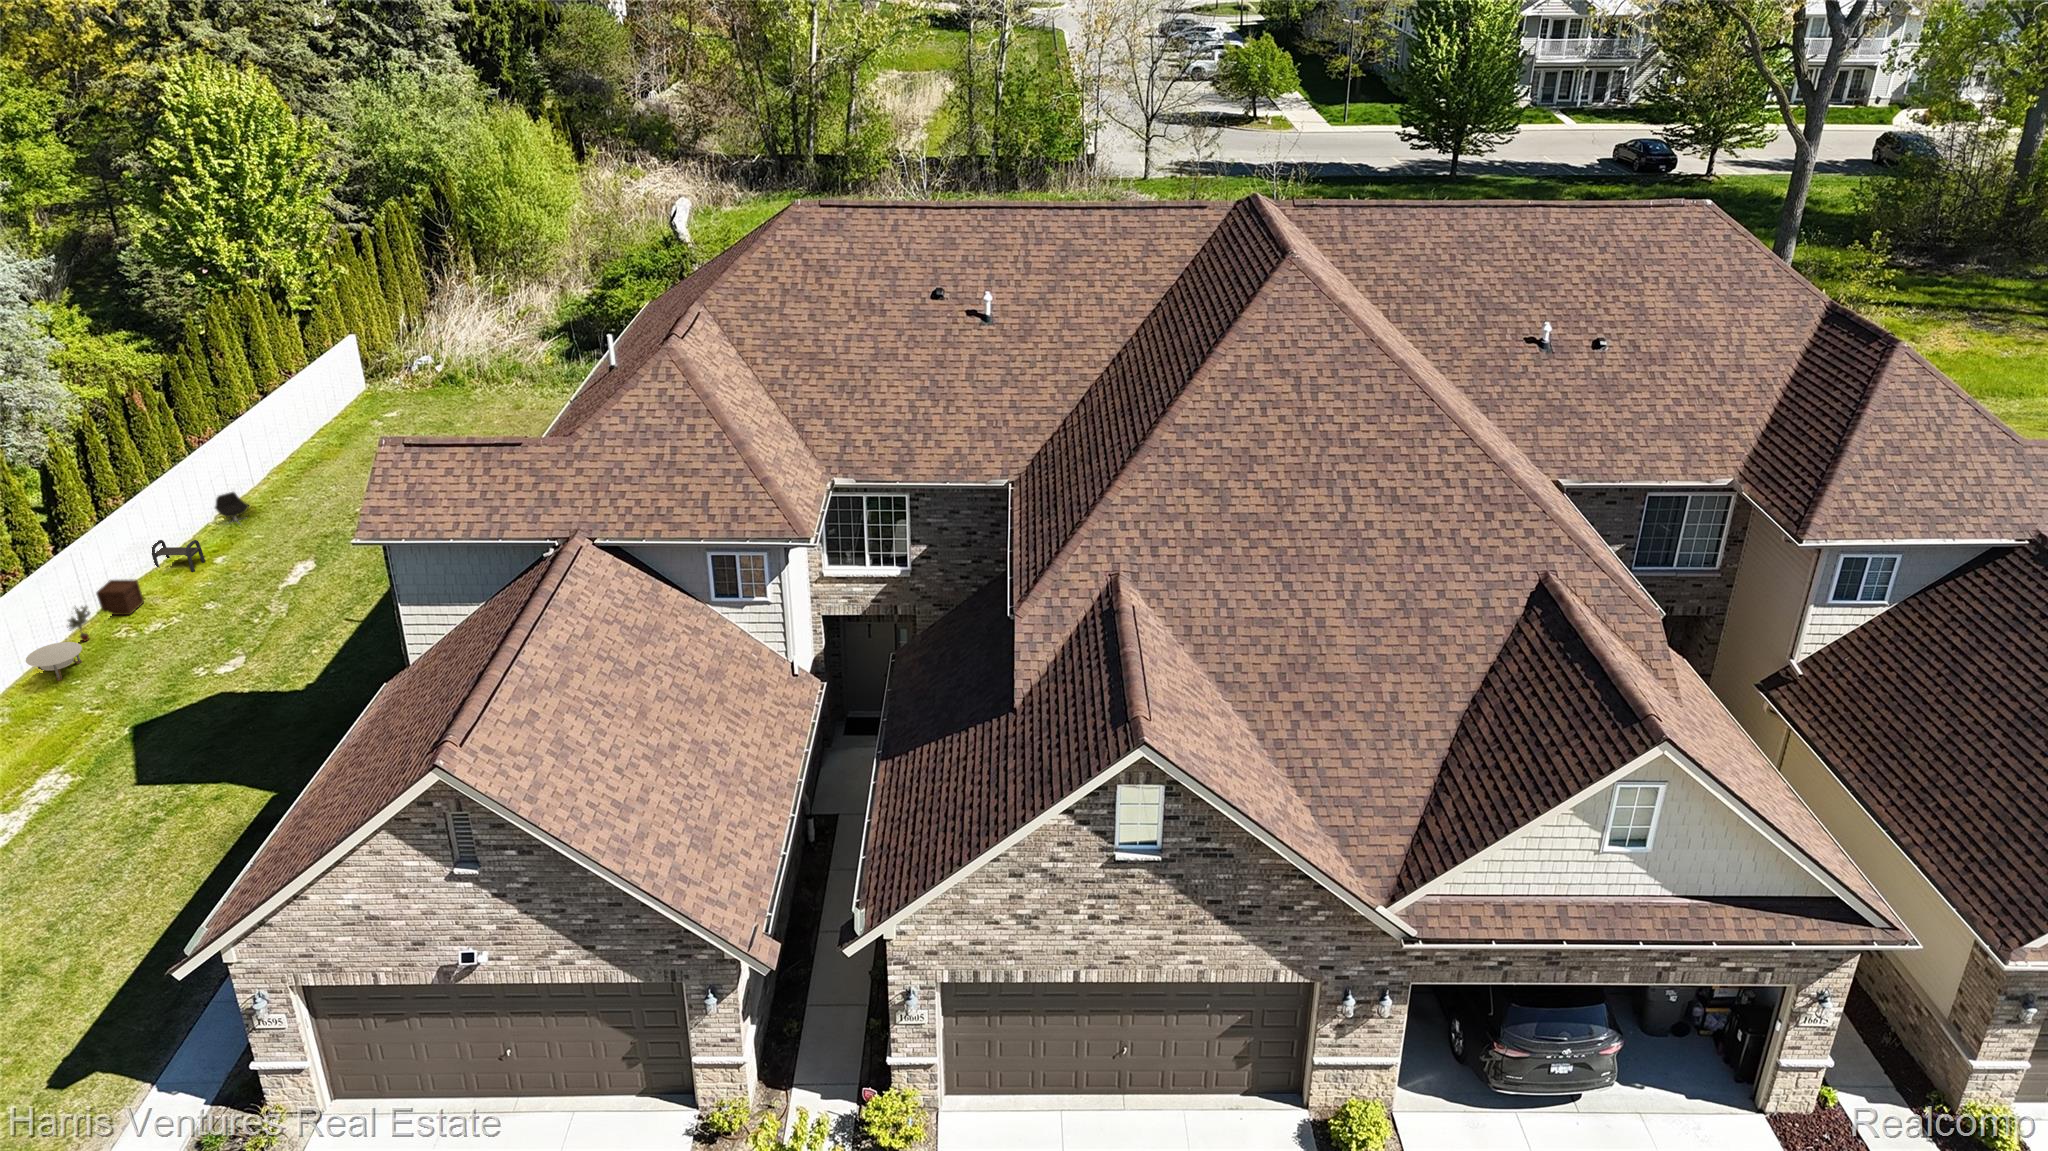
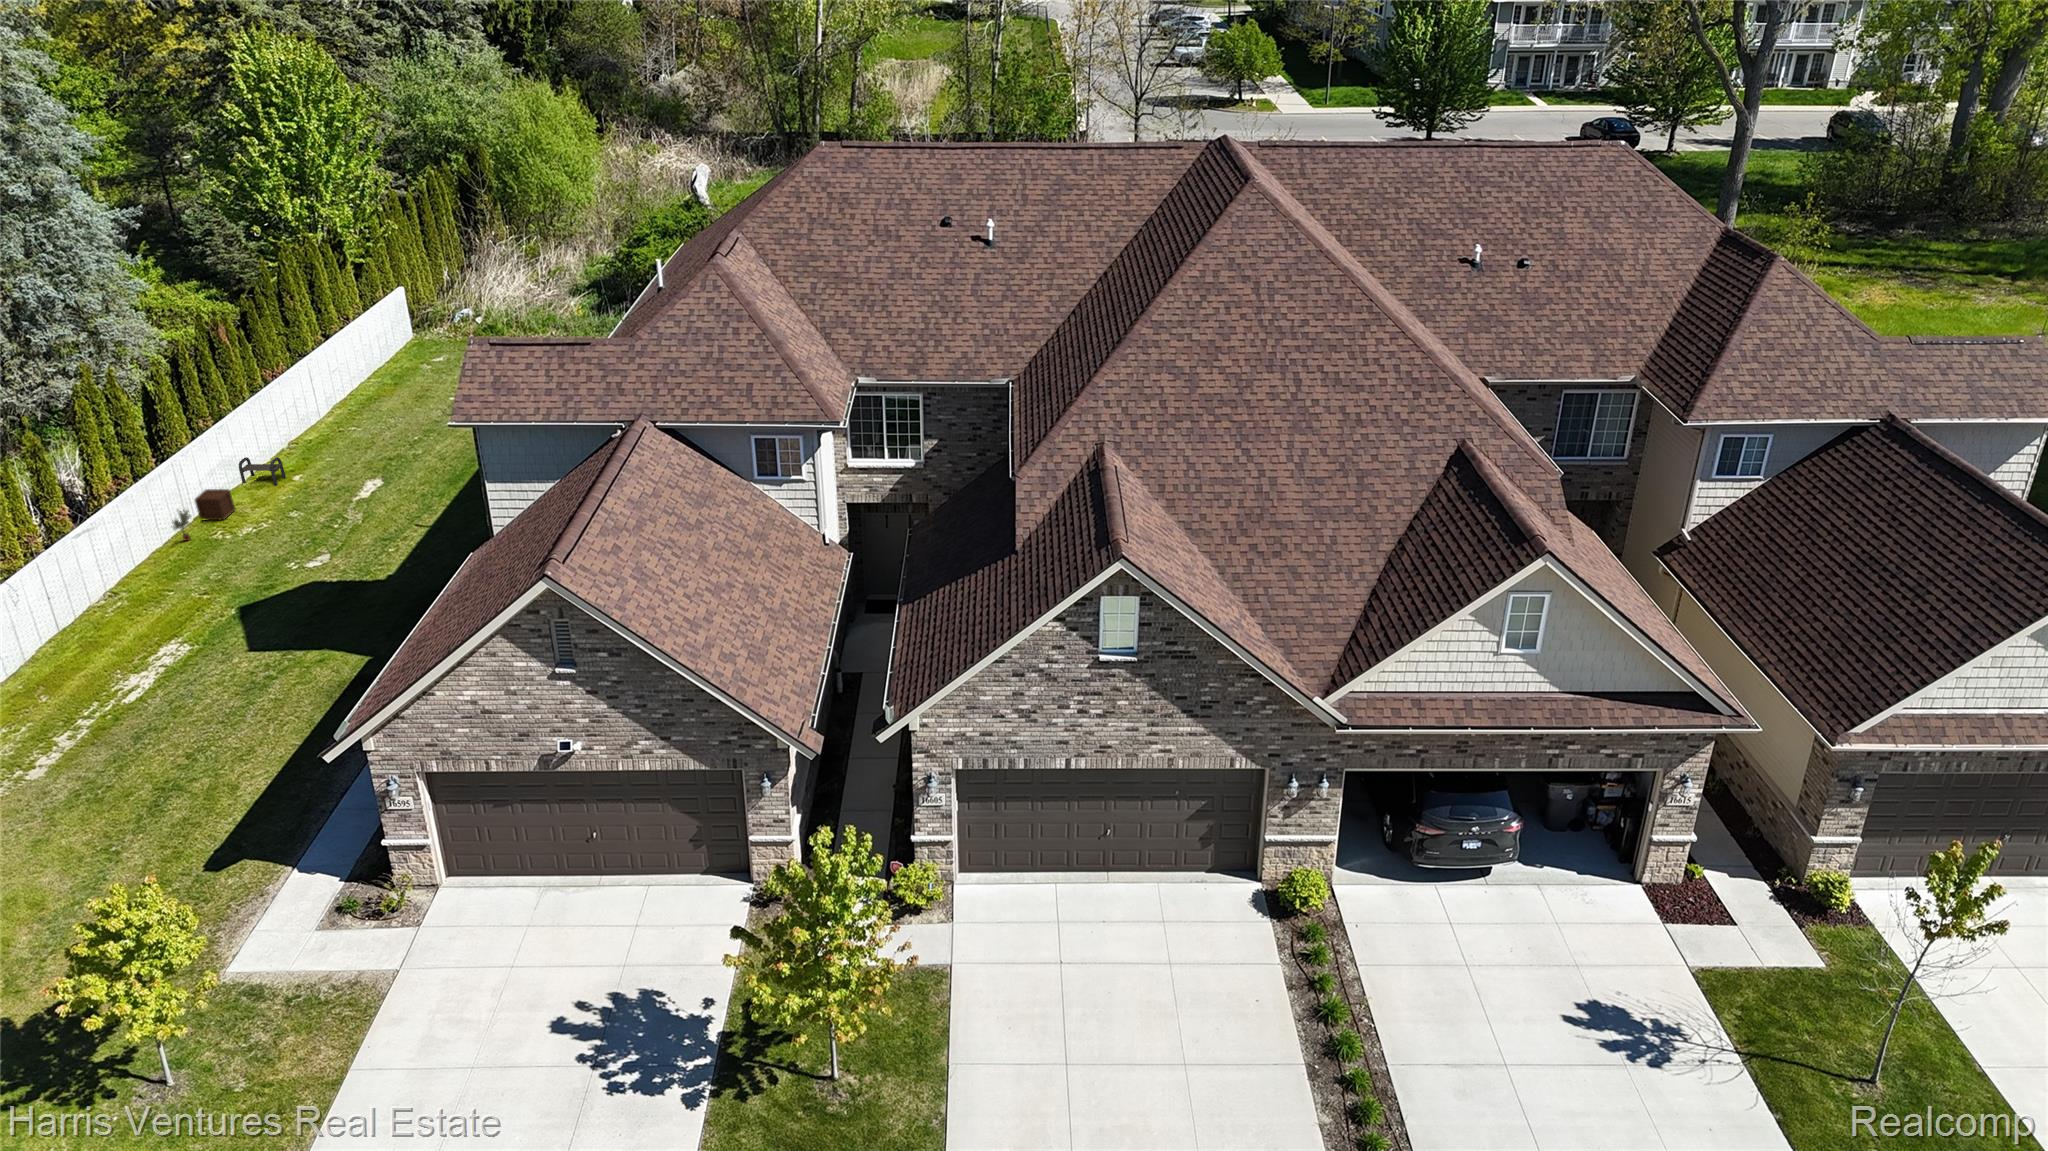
lounge chair: present [215,492,249,522] -> none [290,419,322,448]
round table: present [26,642,82,681] -> none [139,539,187,572]

